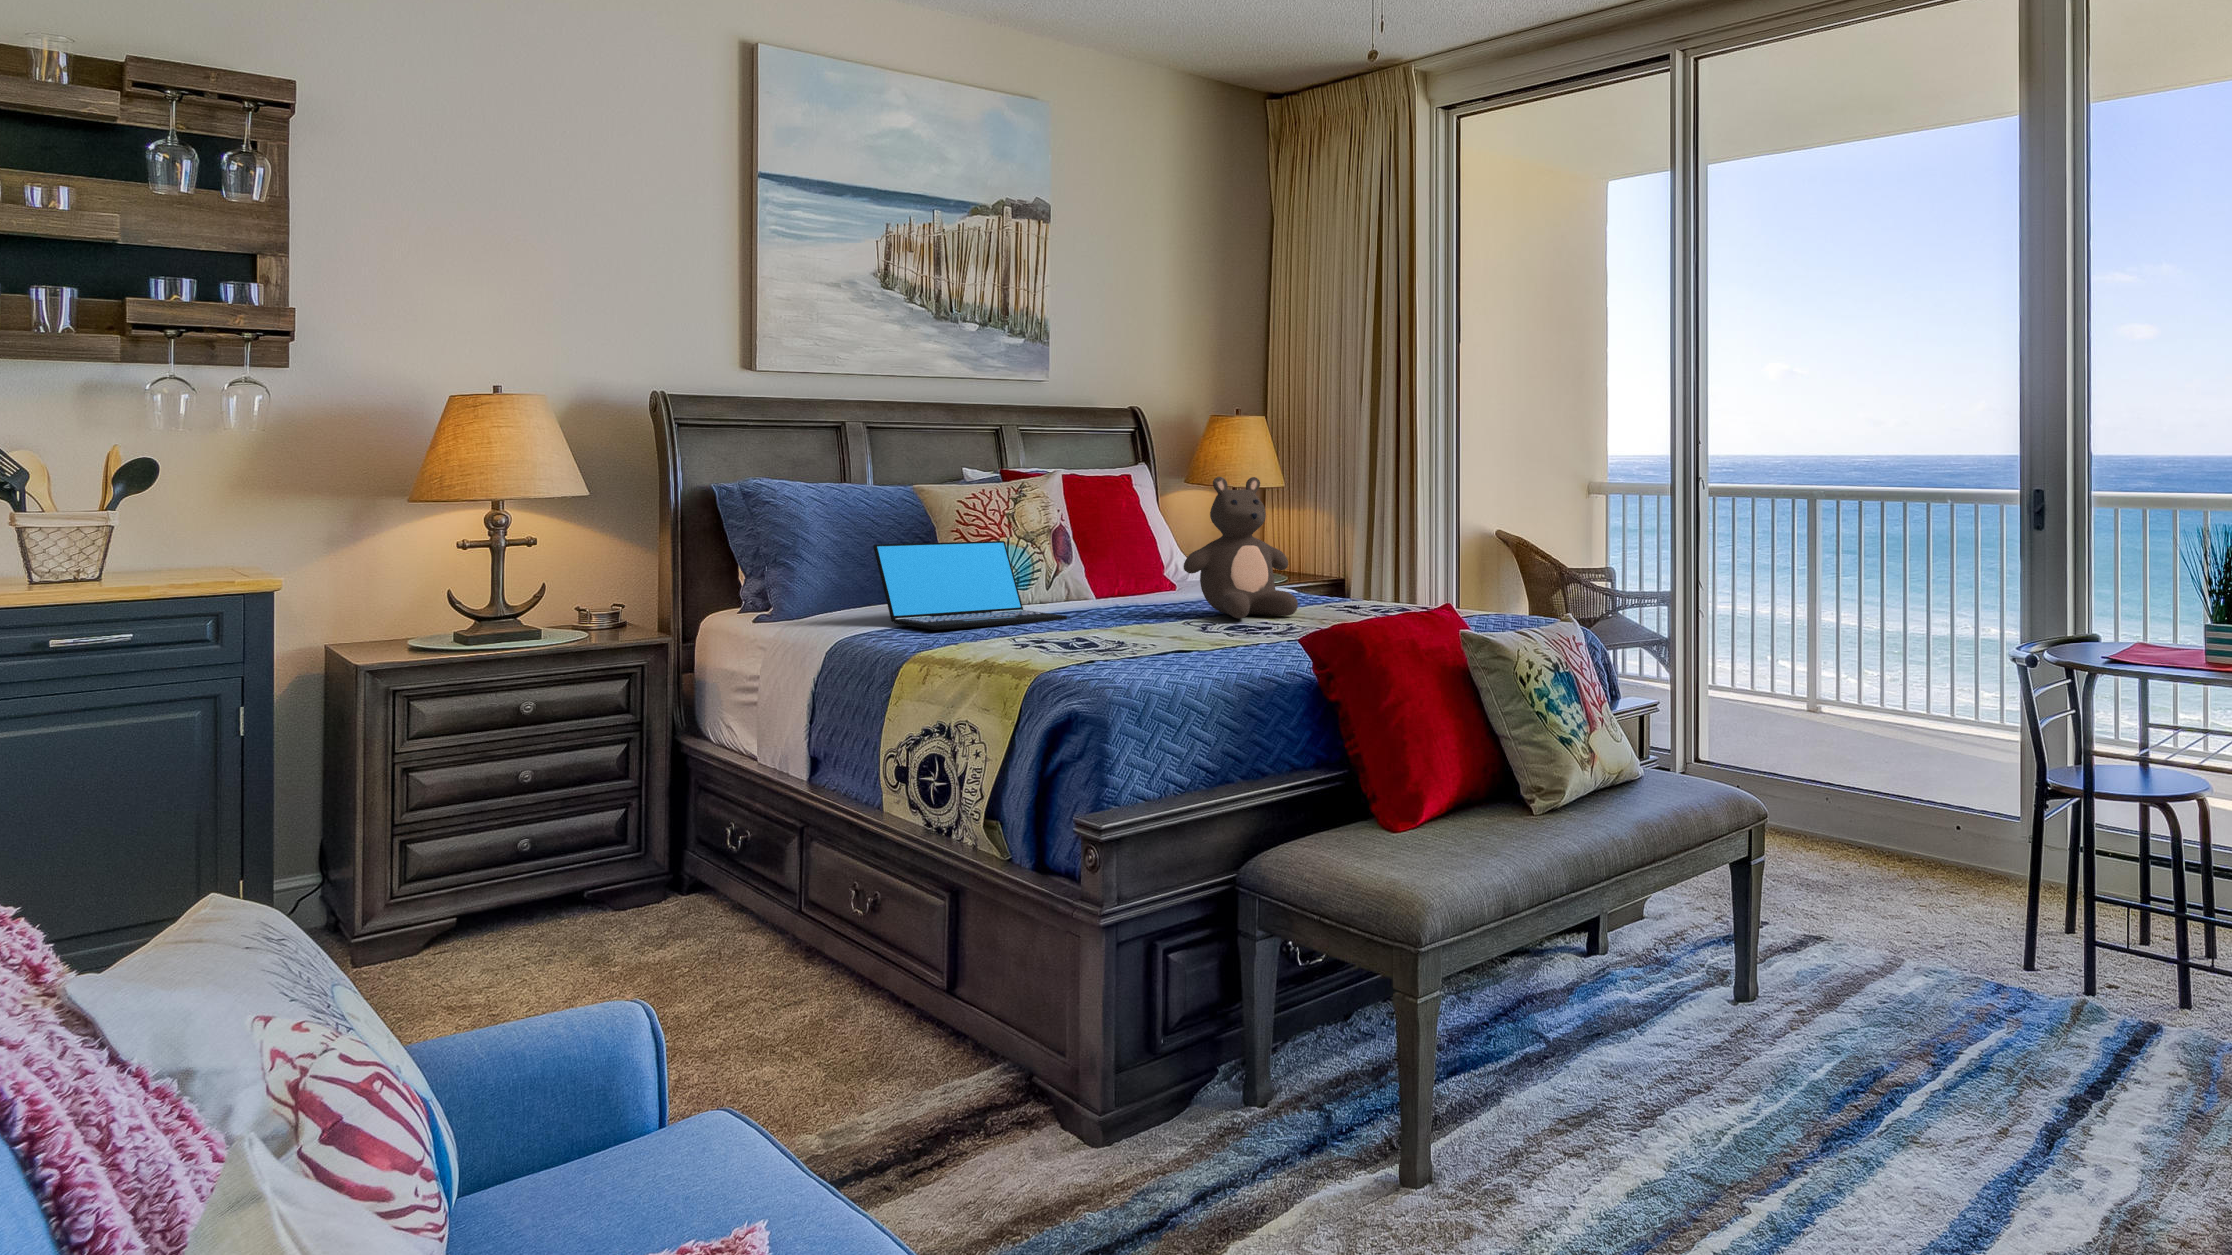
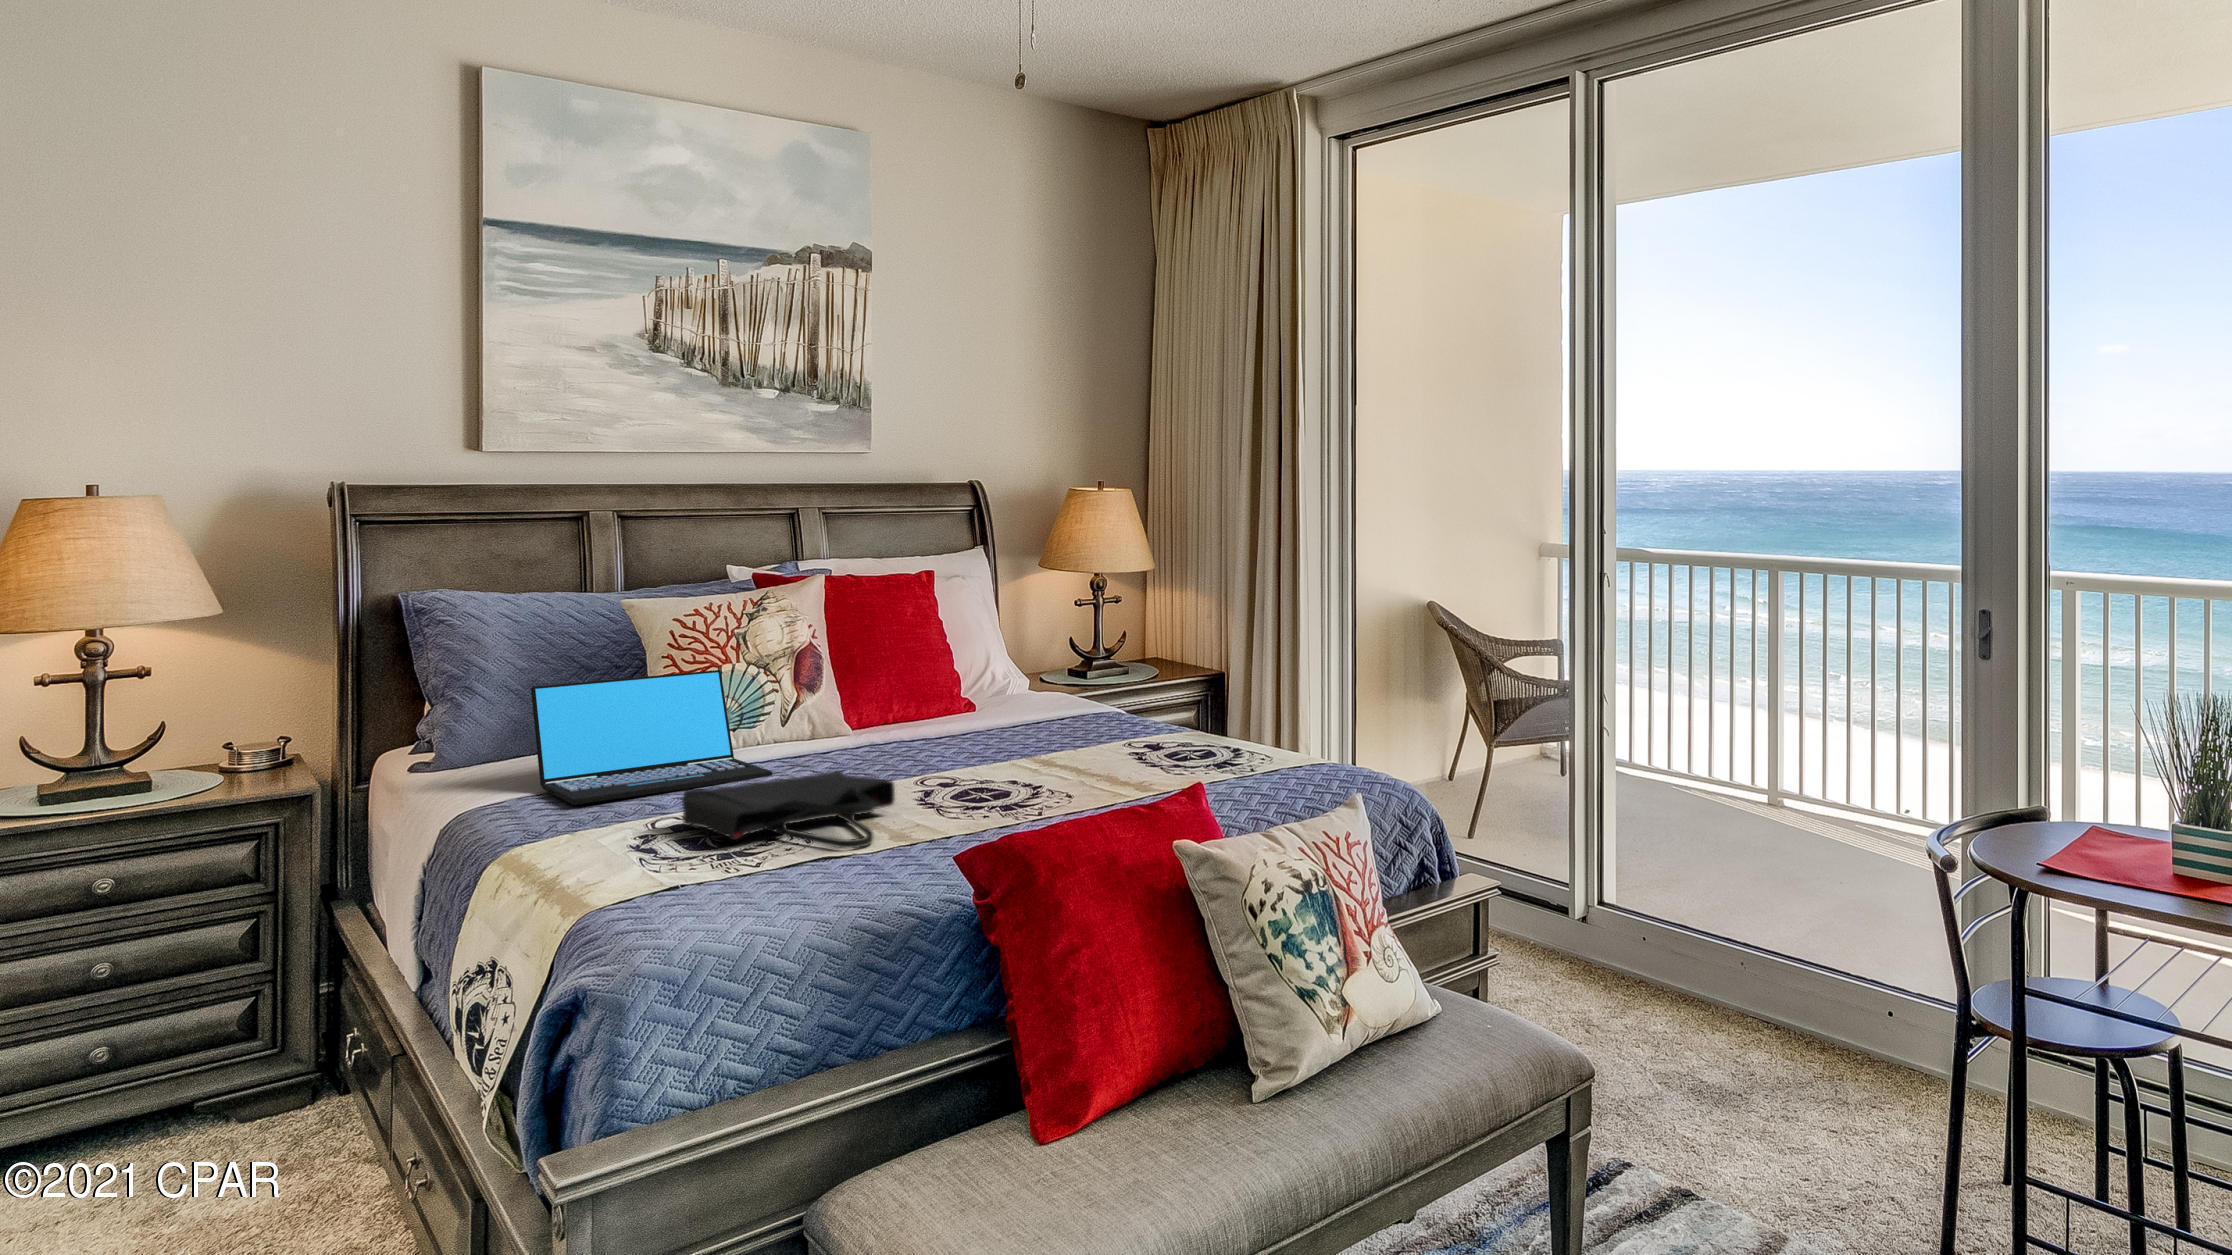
teddy bear: present [1184,477,1298,619] -> none [915,593,1059,779]
tote bag: none [1039,607,1203,648] -> present [682,771,895,848]

